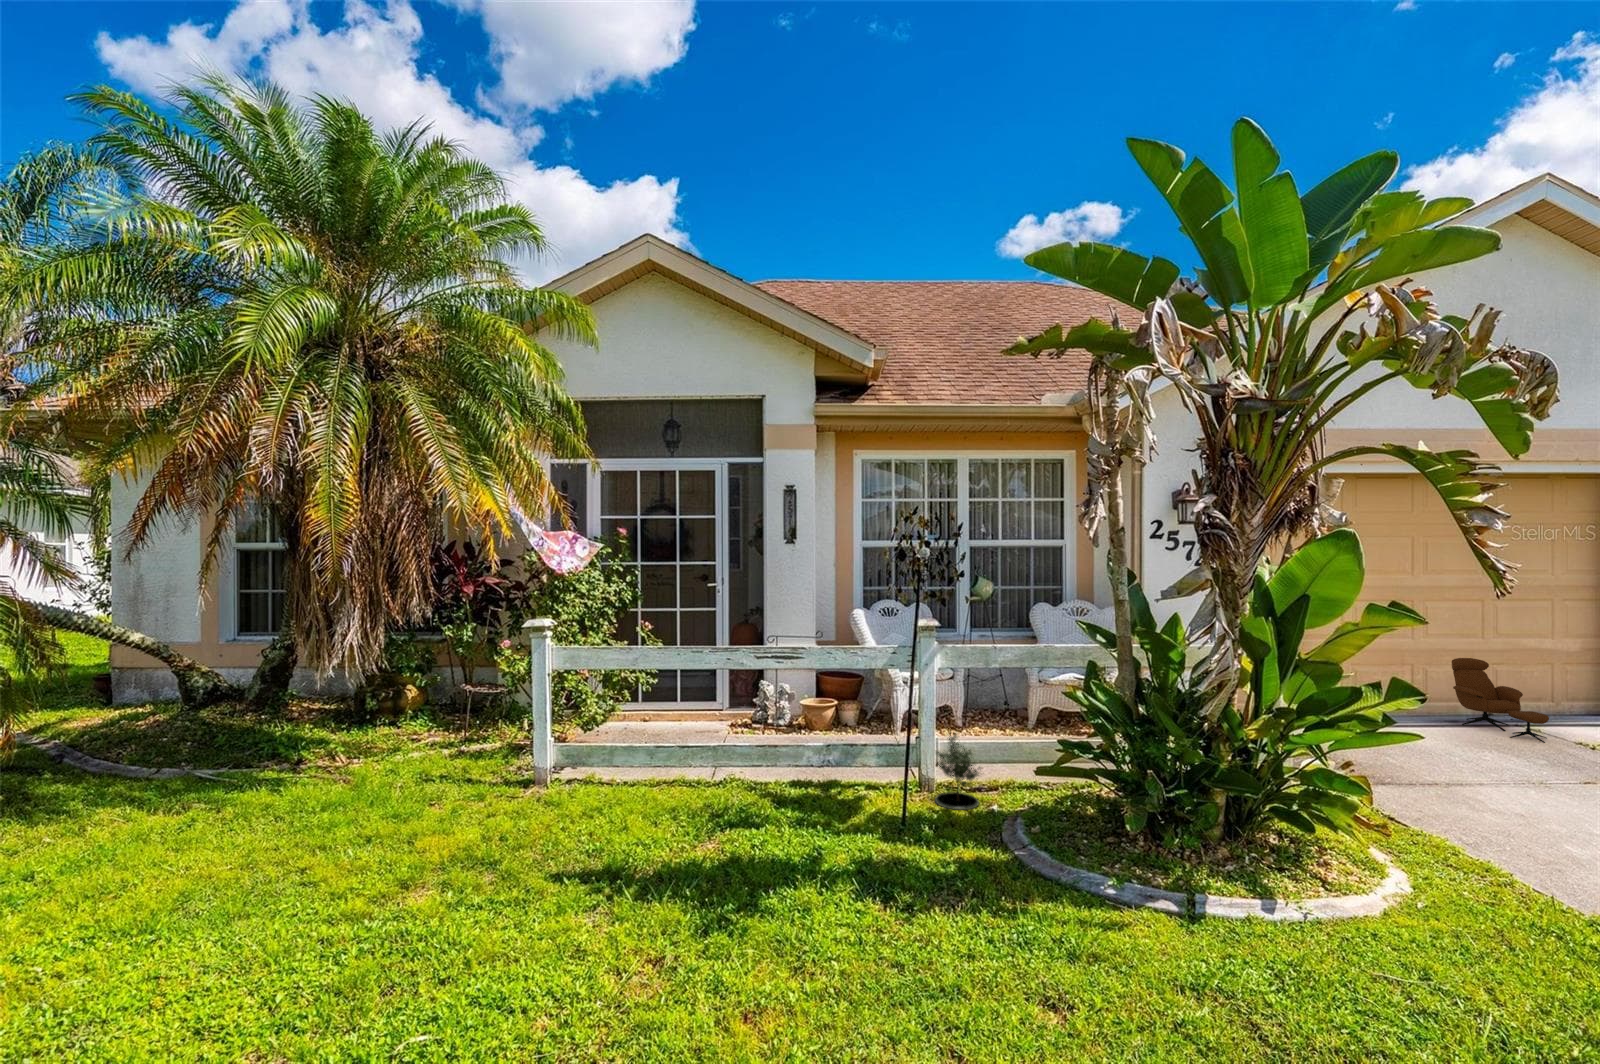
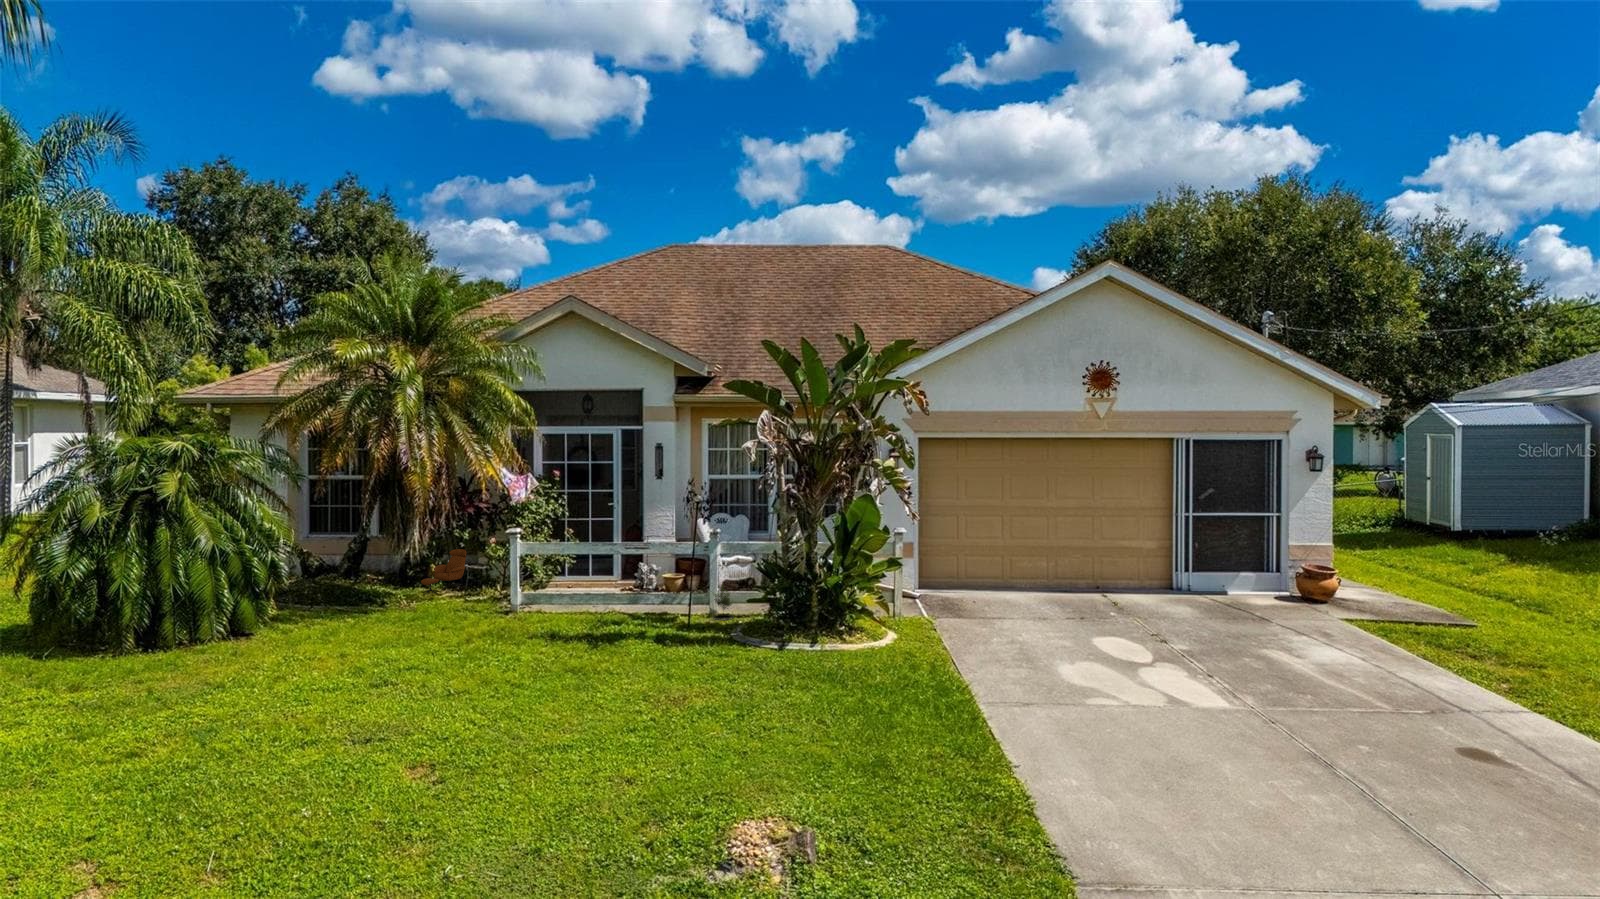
lounge chair: present [1452,658,1549,743] -> present [421,549,466,595]

